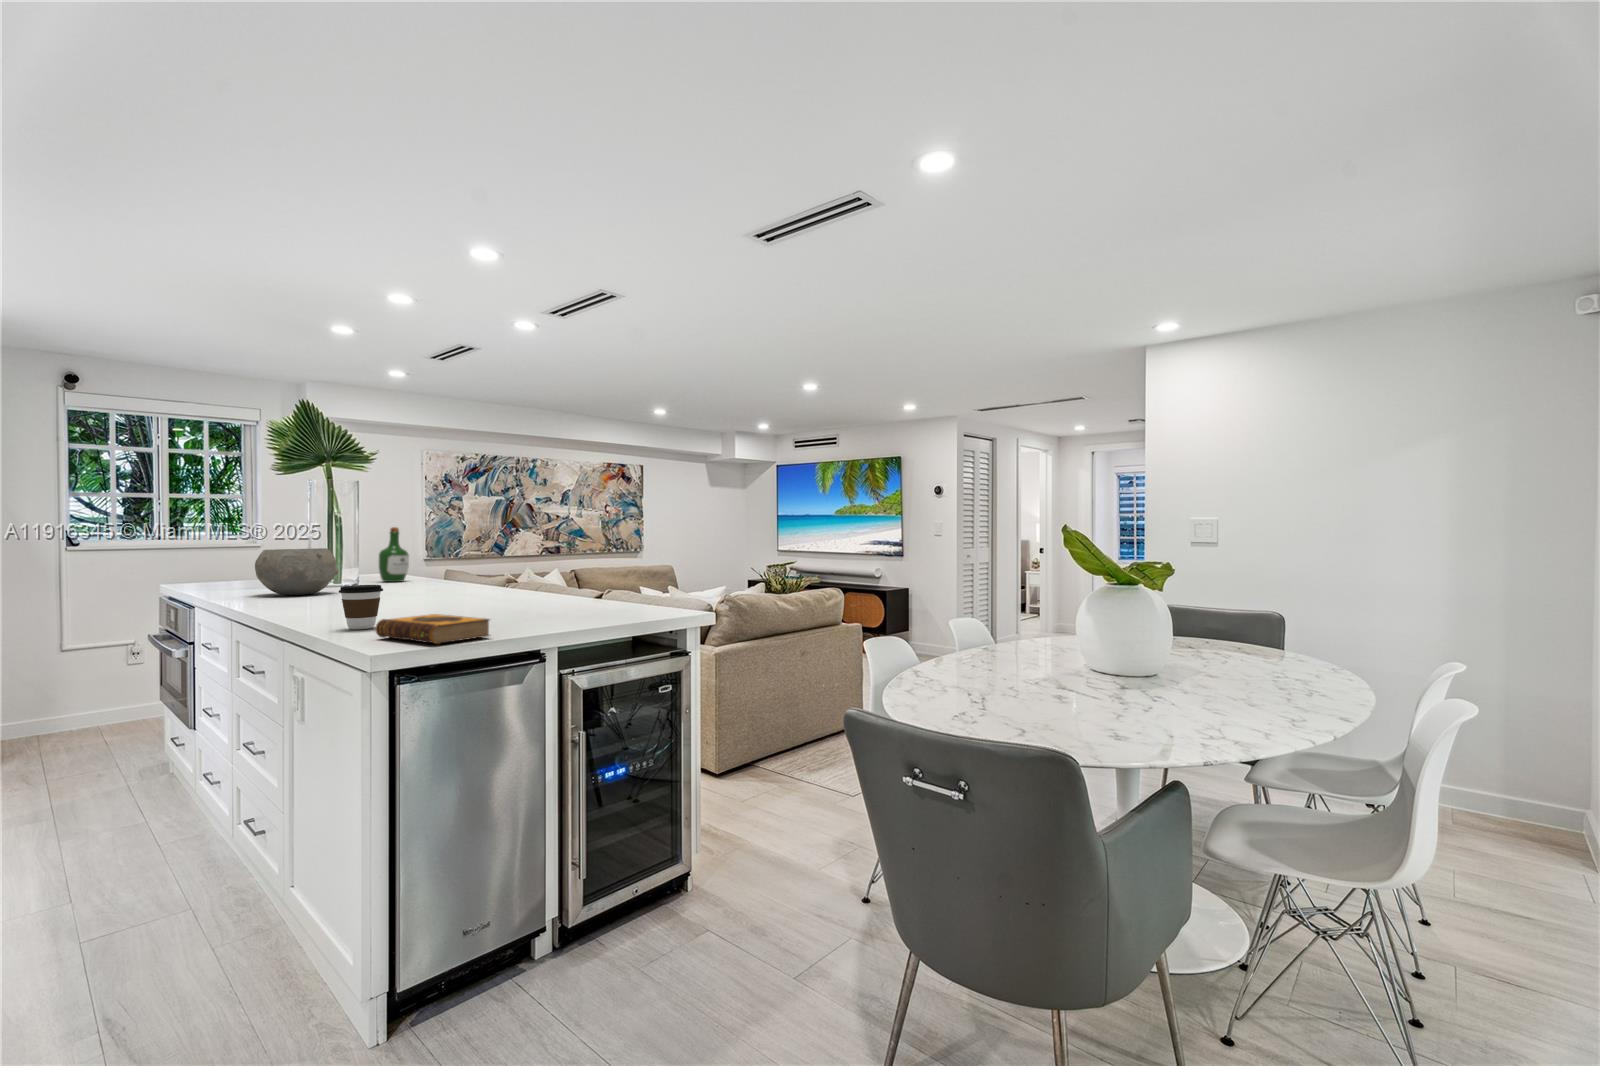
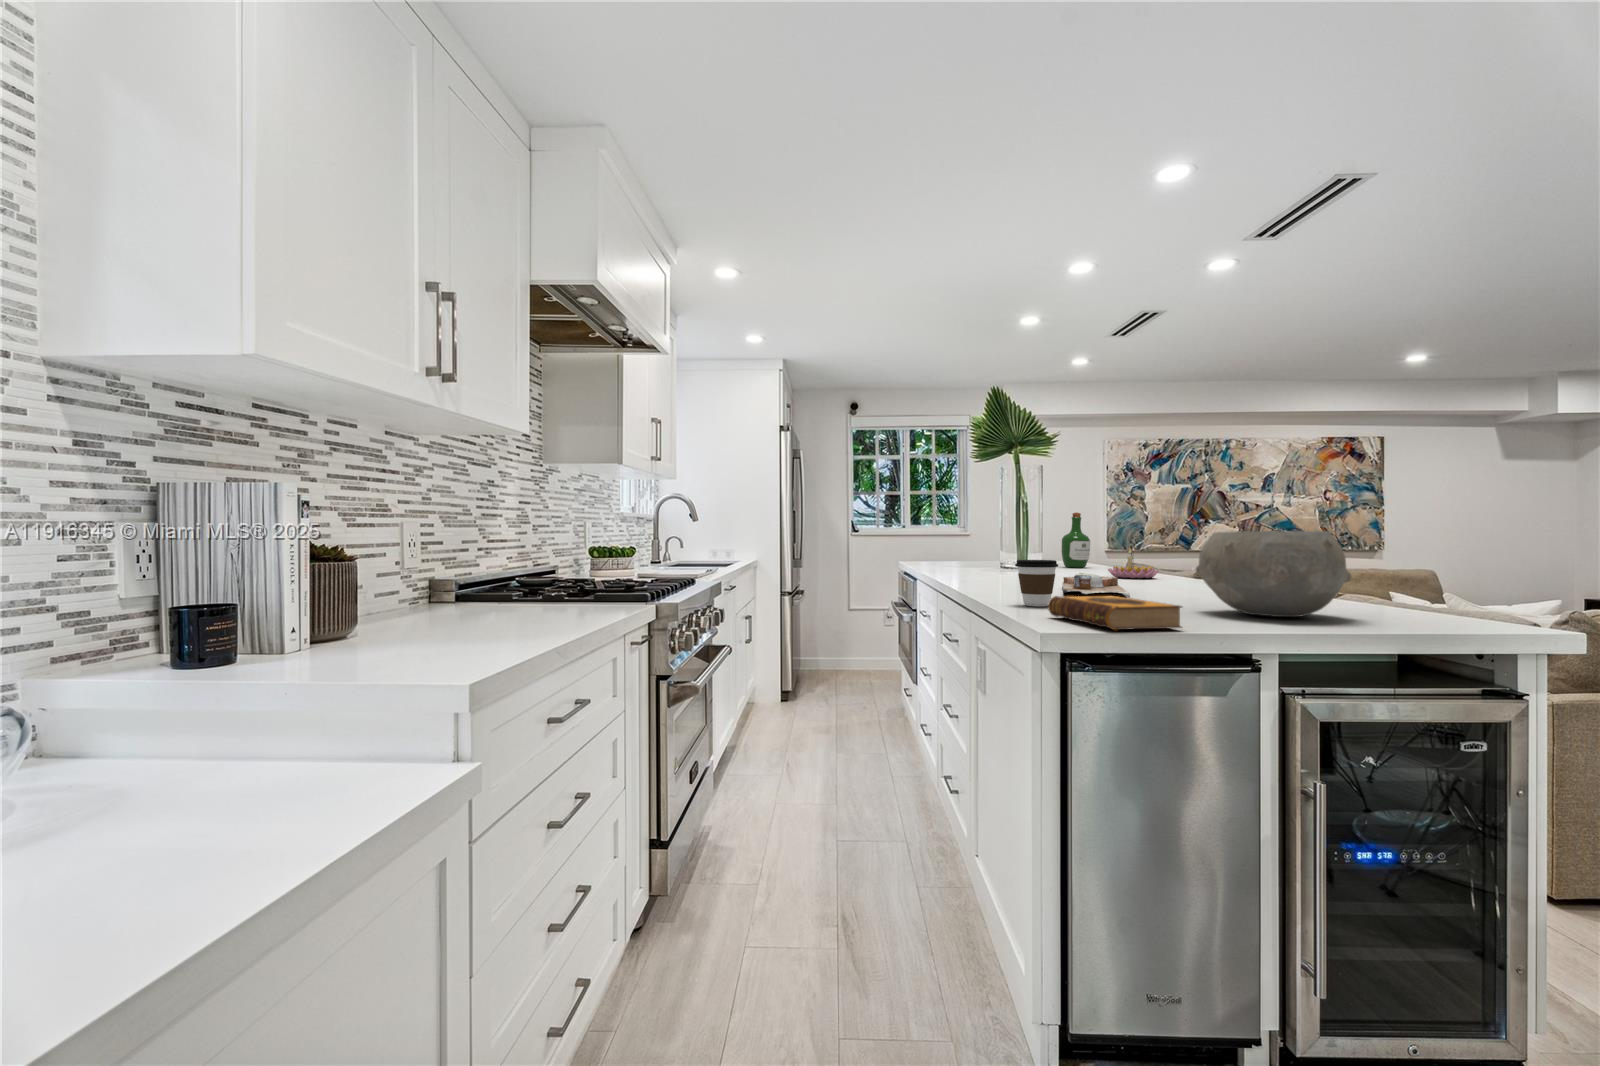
ceramic bowl: present [255,548,339,595] -> present [1196,531,1351,617]
candle holder: none [427,562,474,592] -> present [1108,548,1159,579]
cutting board: none [383,592,449,614] -> present [1062,573,1130,598]

